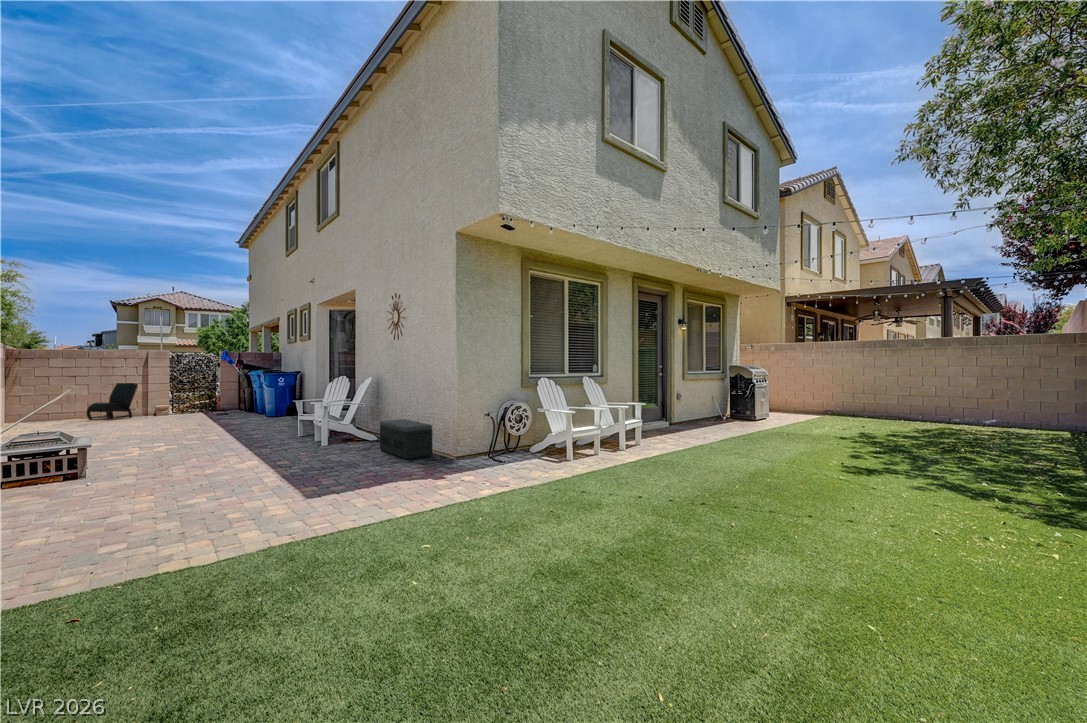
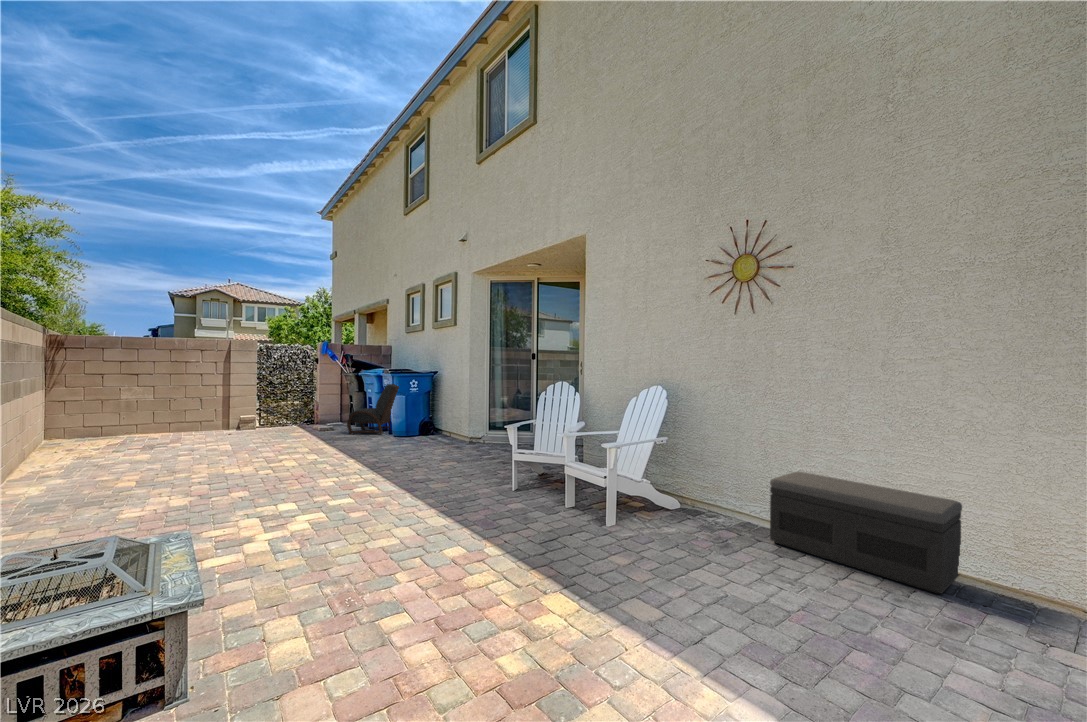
lounge chair: present [87,383,138,420] -> present [347,384,399,434]

